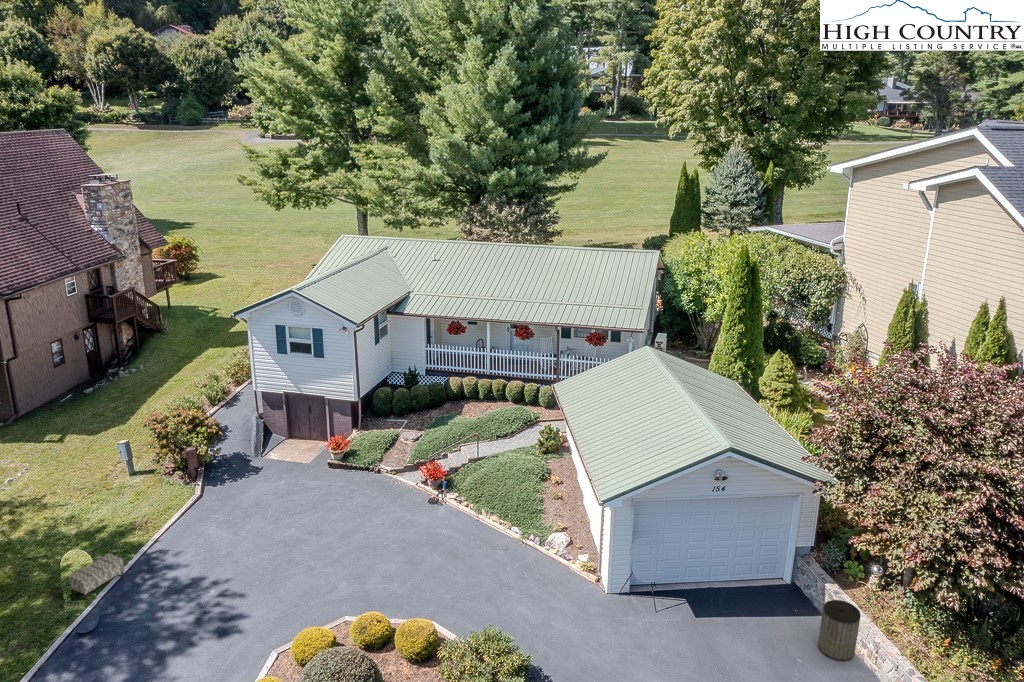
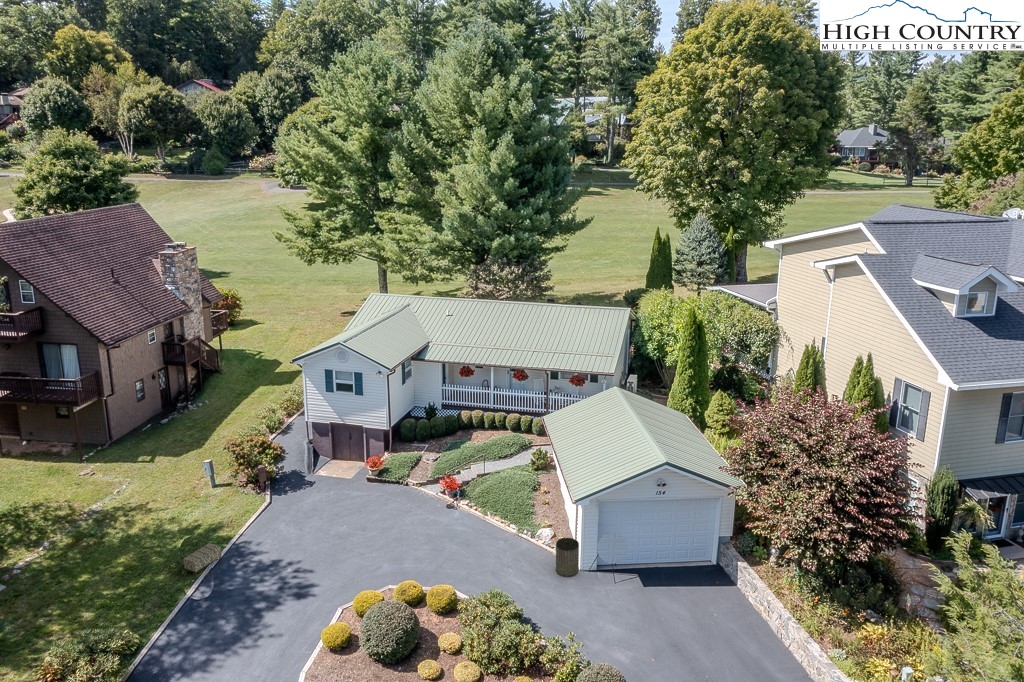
trash can: present [818,600,861,661] -> present [556,538,579,577]

